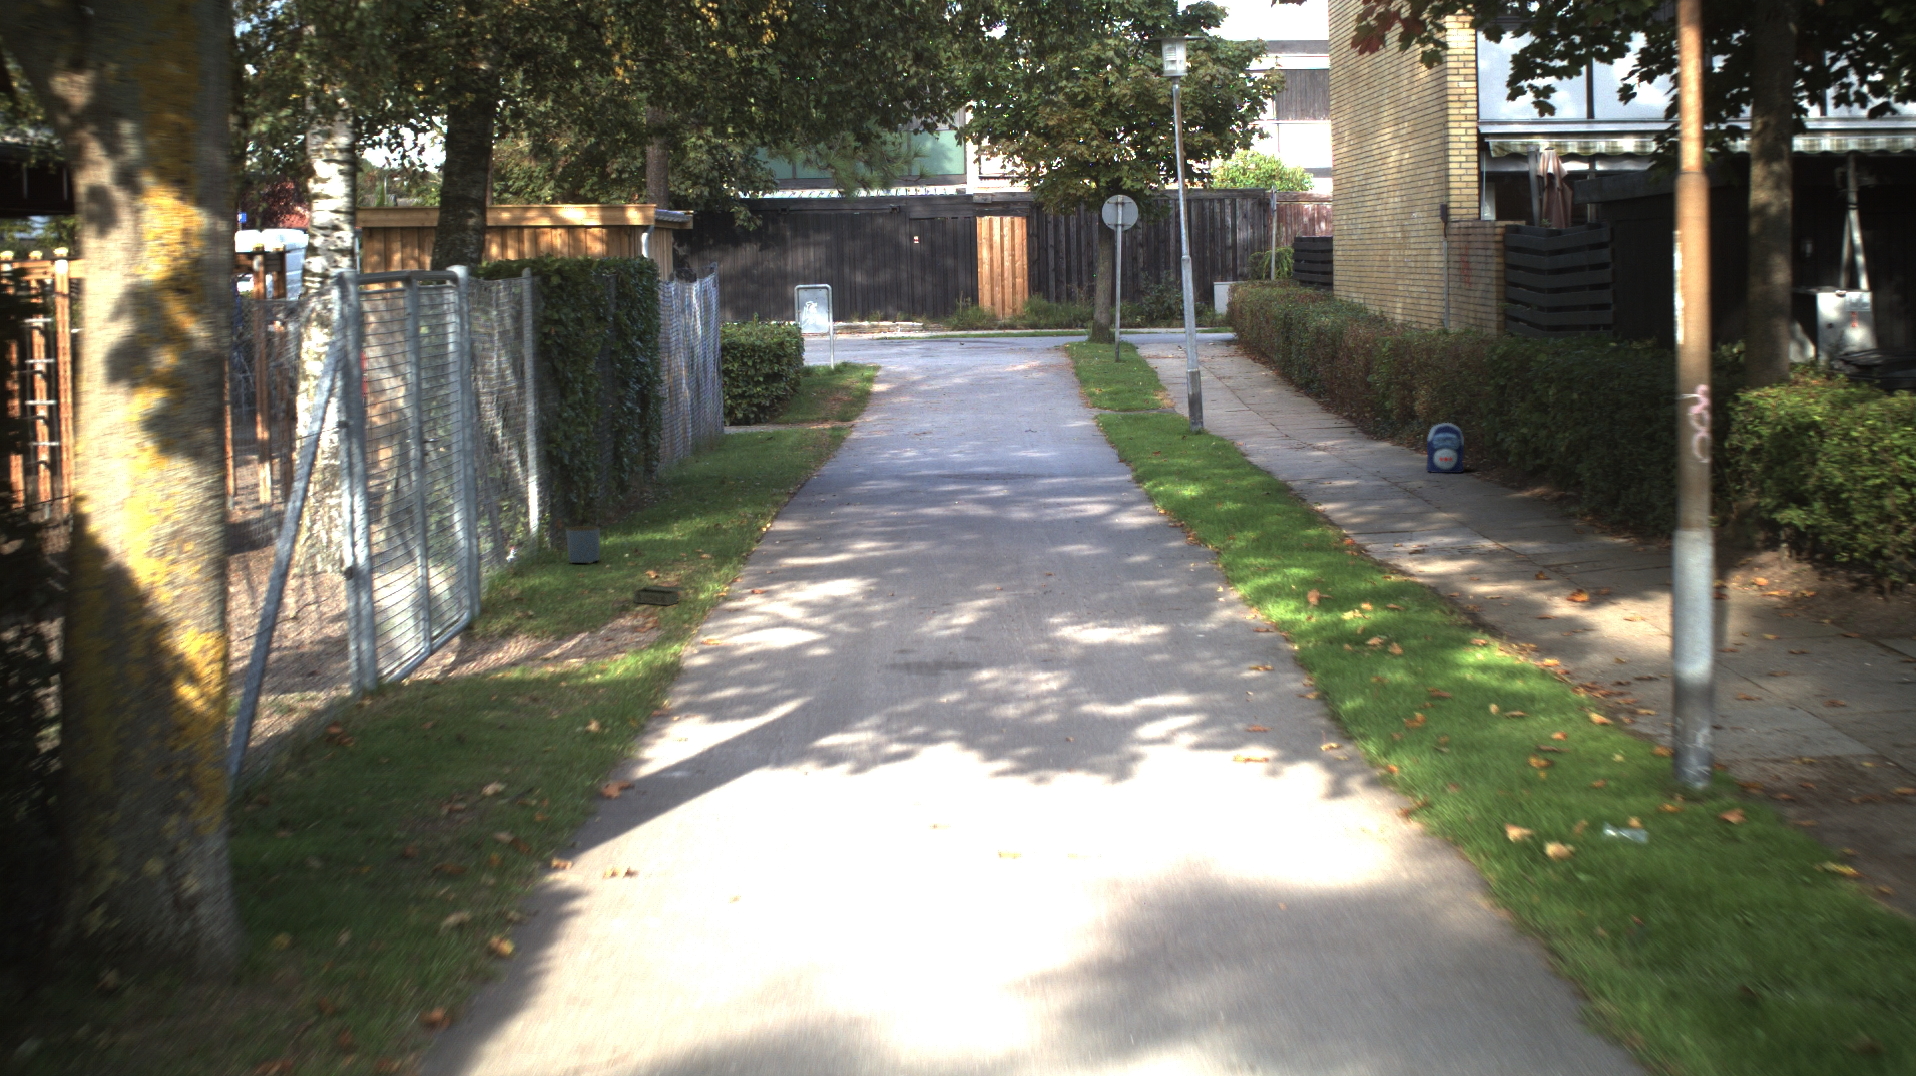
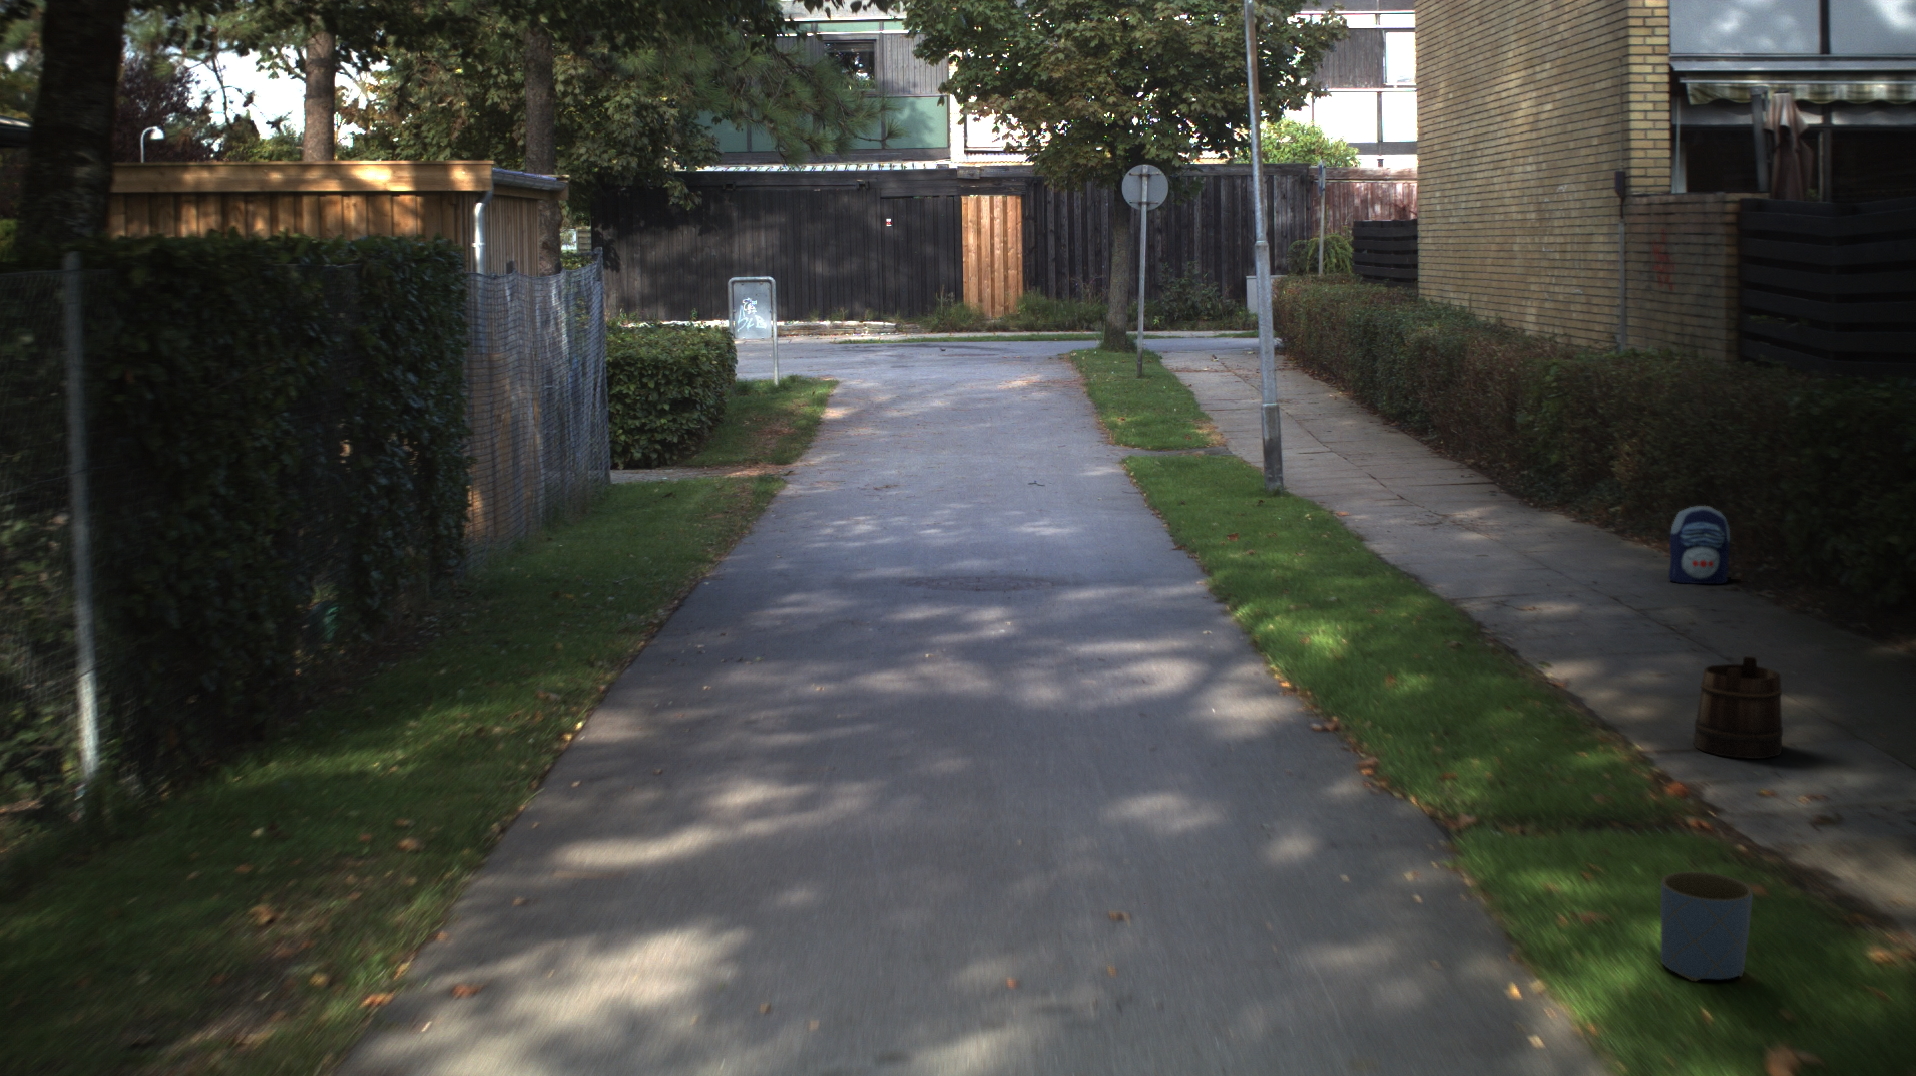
bucket: none [1374,483,1420,535] -> present [1693,656,1783,759]
planter: present [566,526,600,564] -> present [1660,872,1753,981]
toolbox: present [633,585,686,605] -> none [209,945,331,1012]

